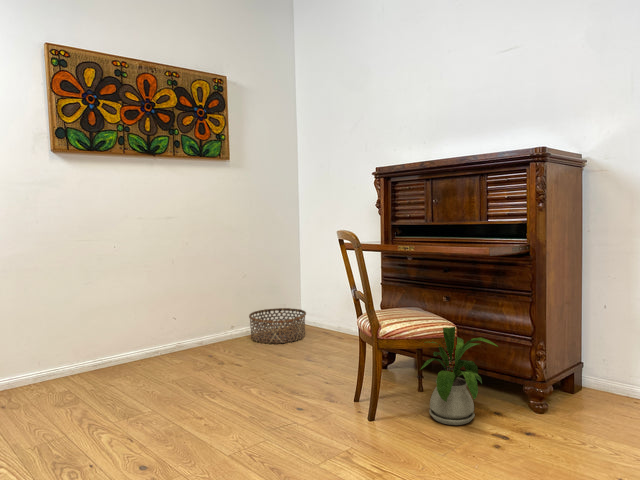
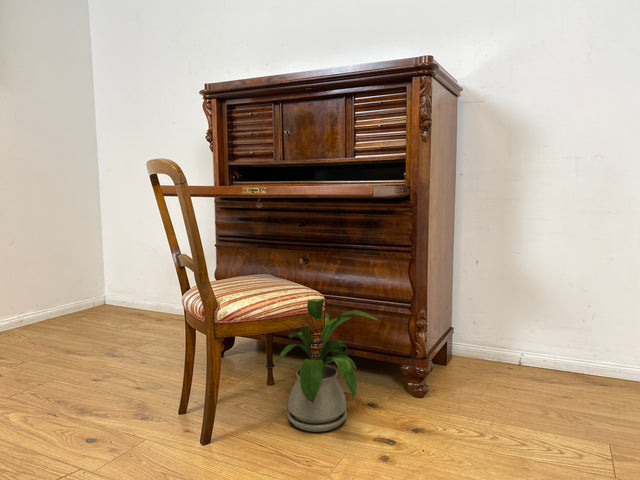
basket: present [249,308,306,343] -> none [23,285,110,335]

